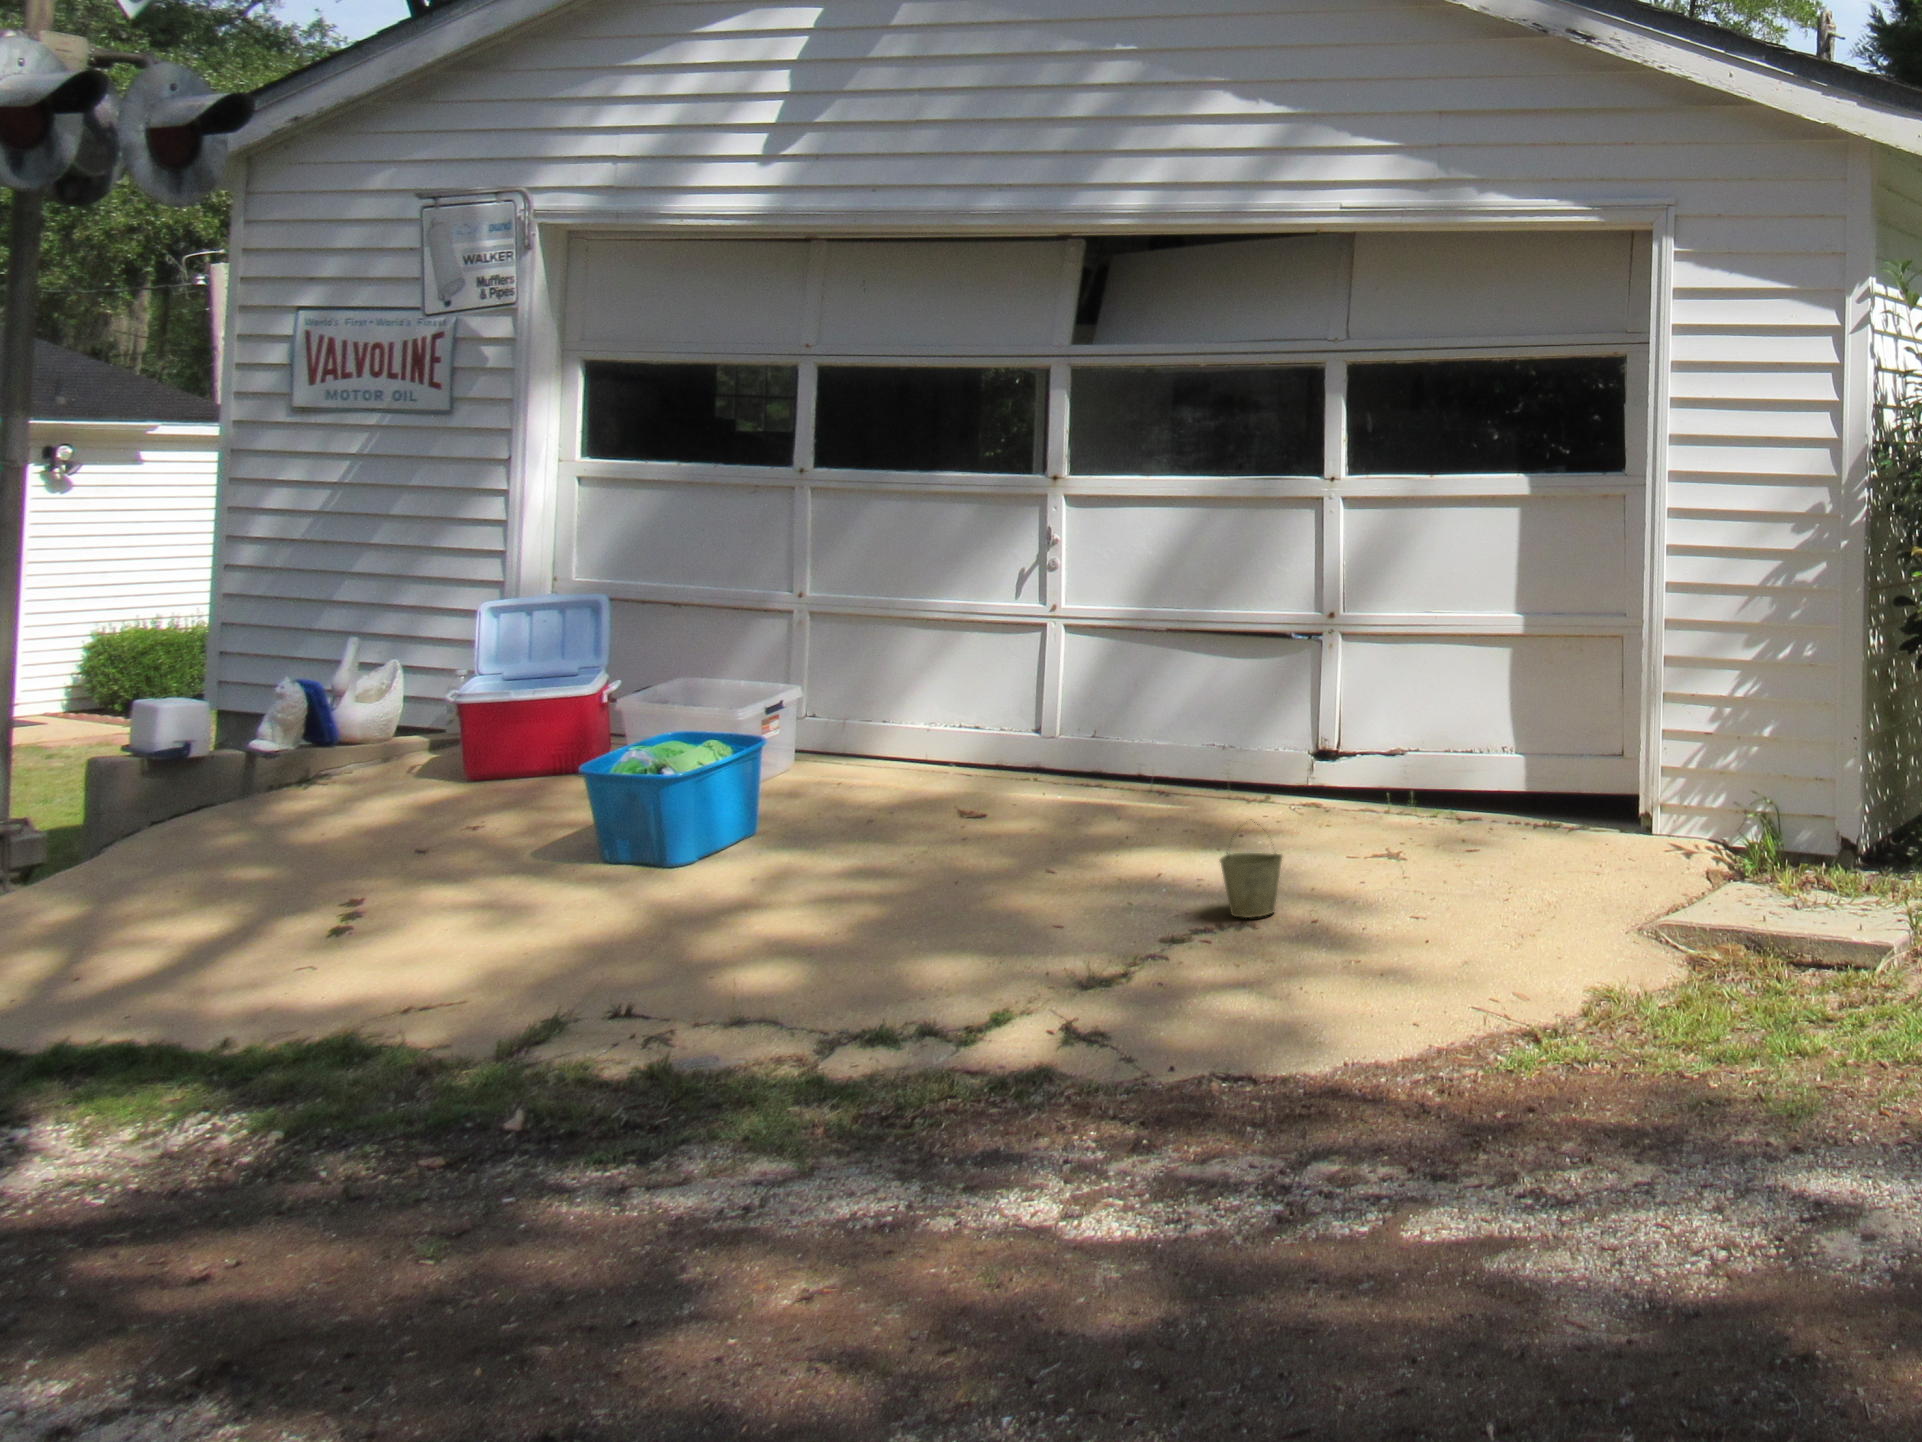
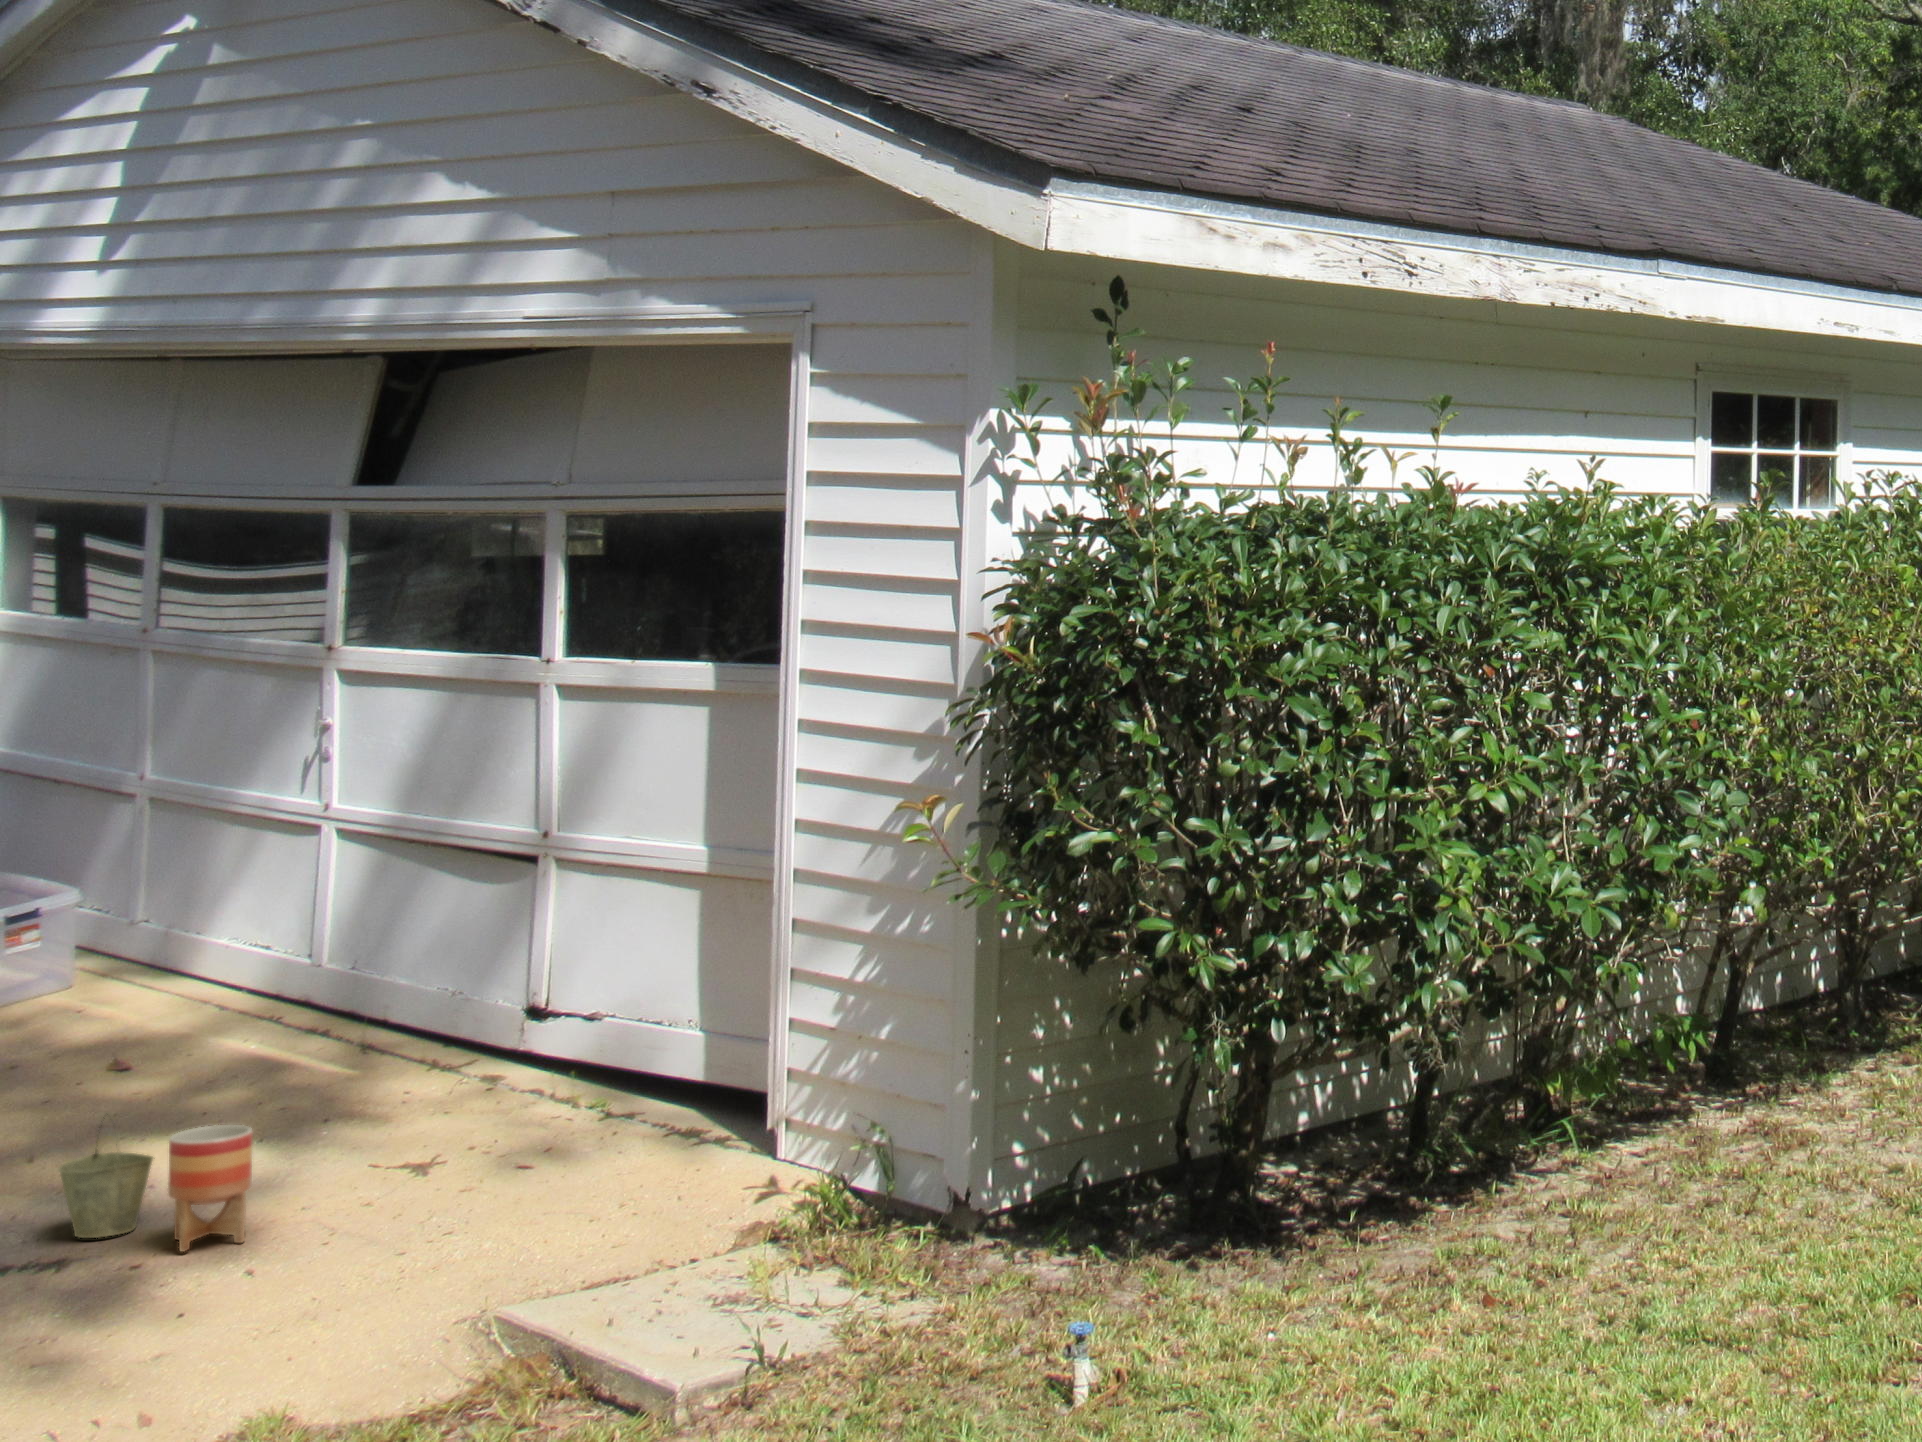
planter: none [1324,823,1386,918] -> present [168,1125,253,1251]

